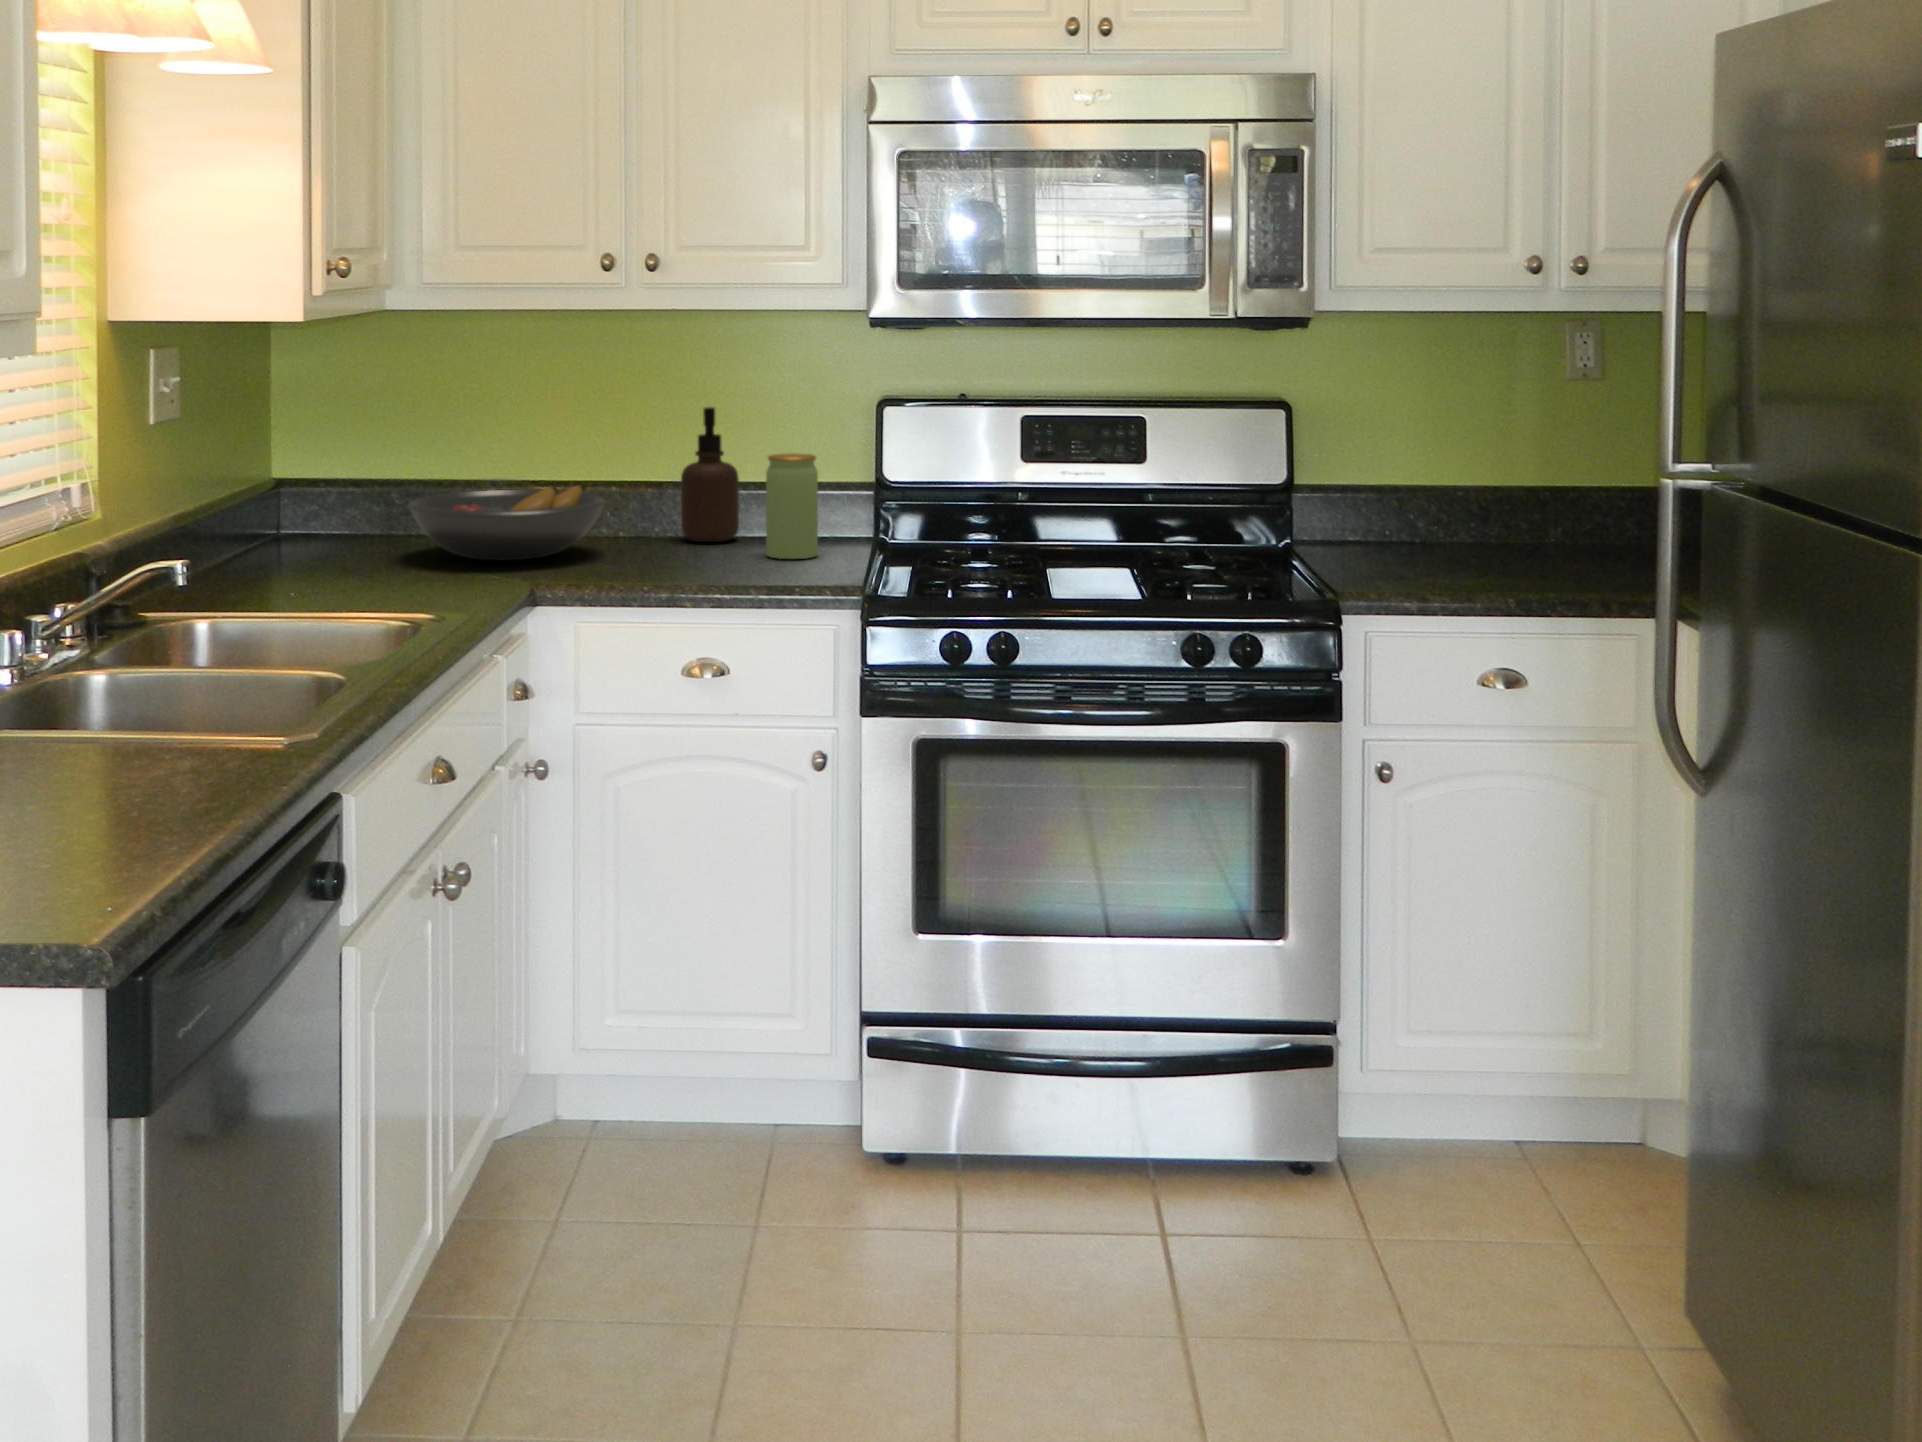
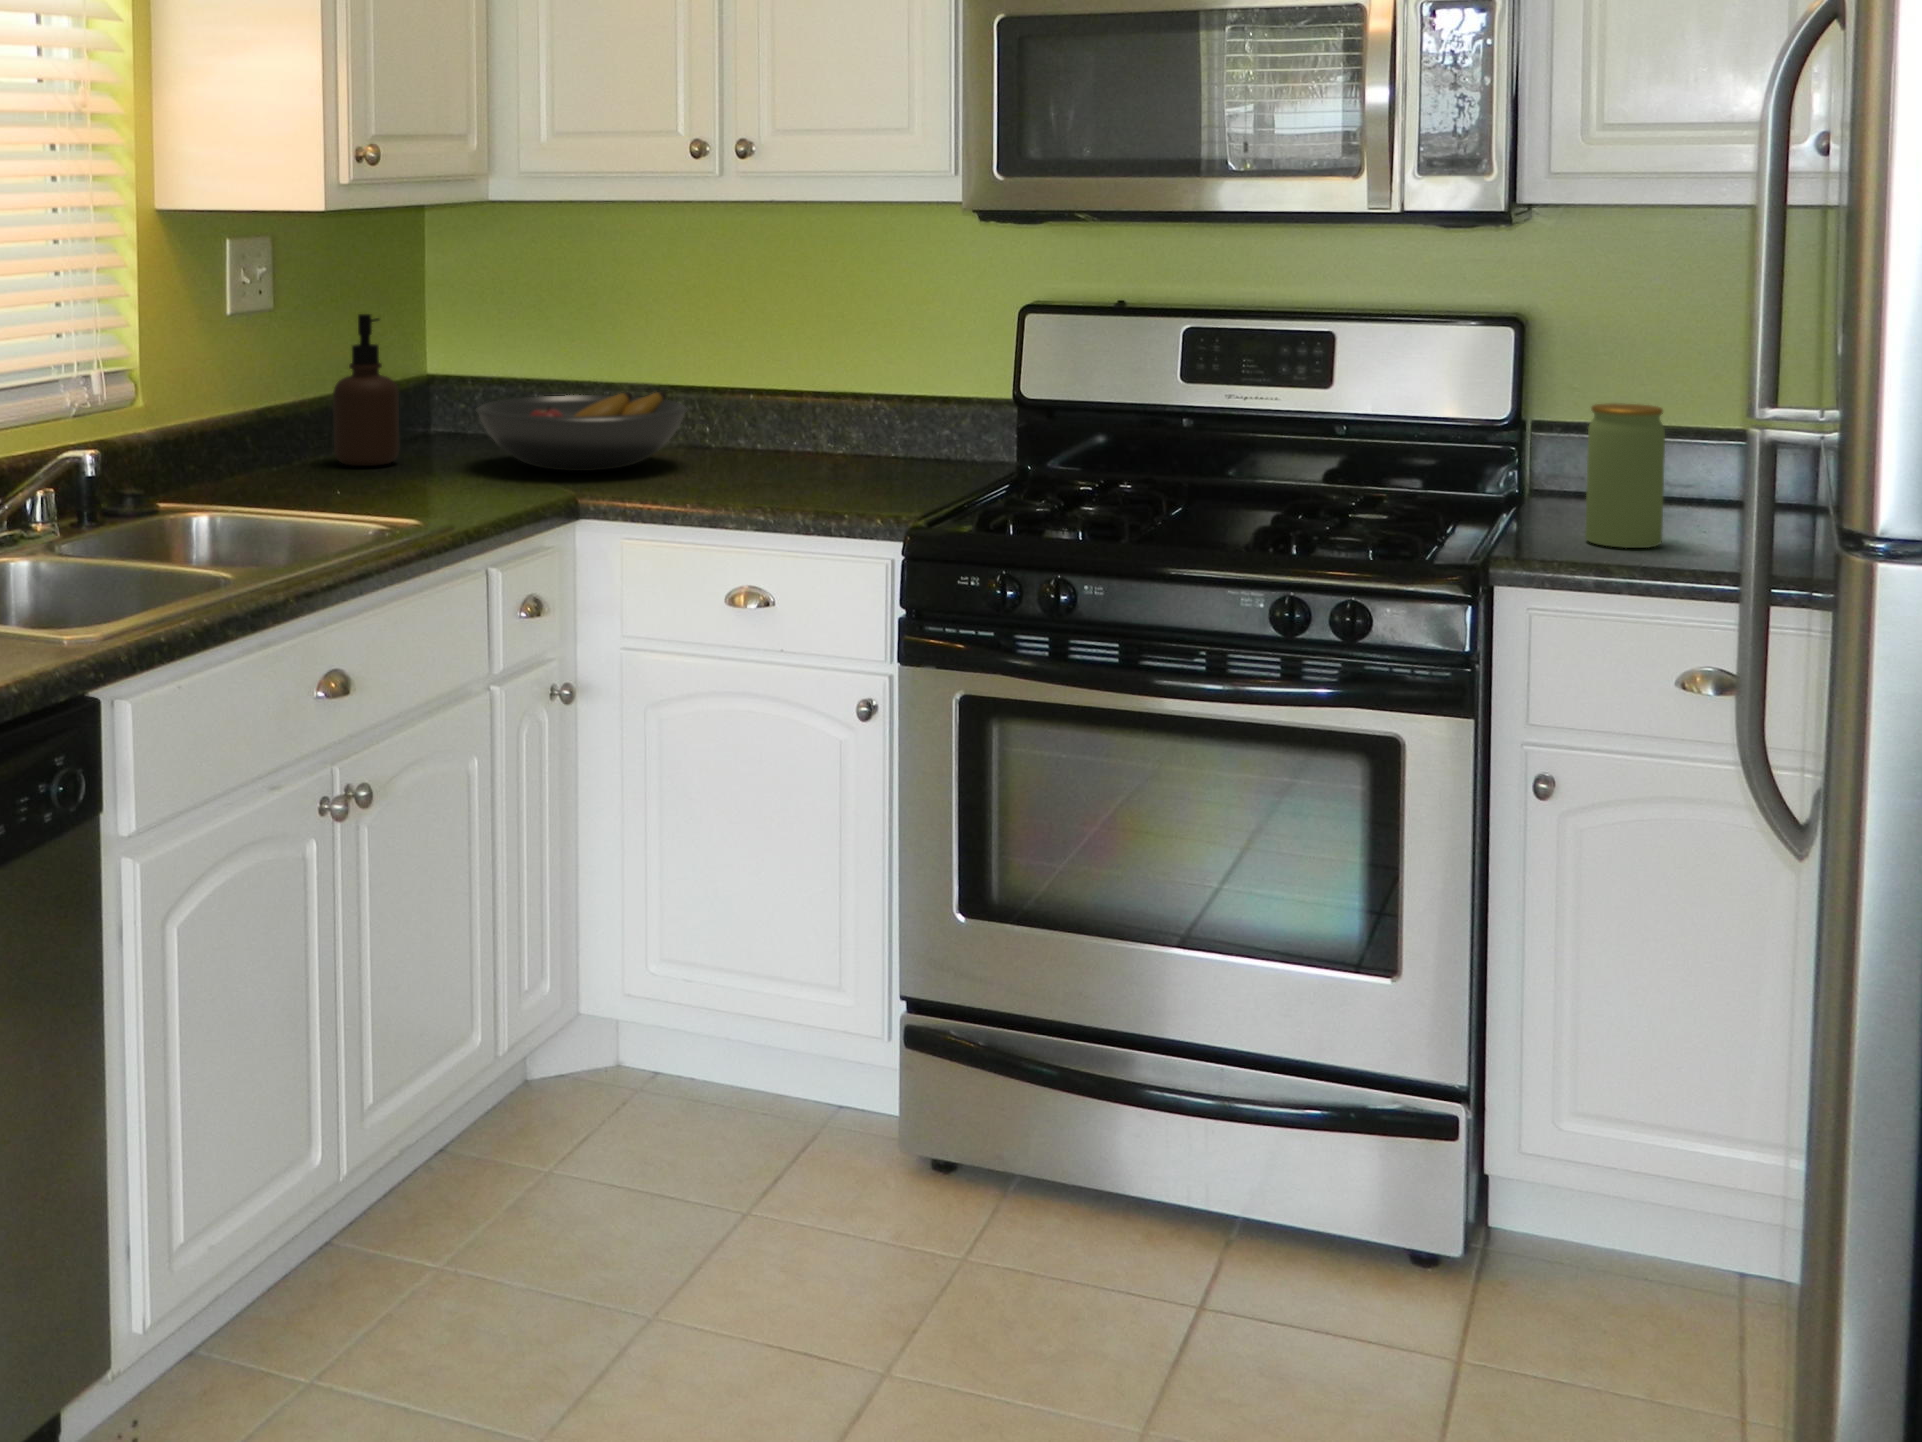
soap dispenser: present [681,407,739,542] -> present [333,314,400,466]
jar: present [766,453,818,559] -> present [1585,403,1665,548]

